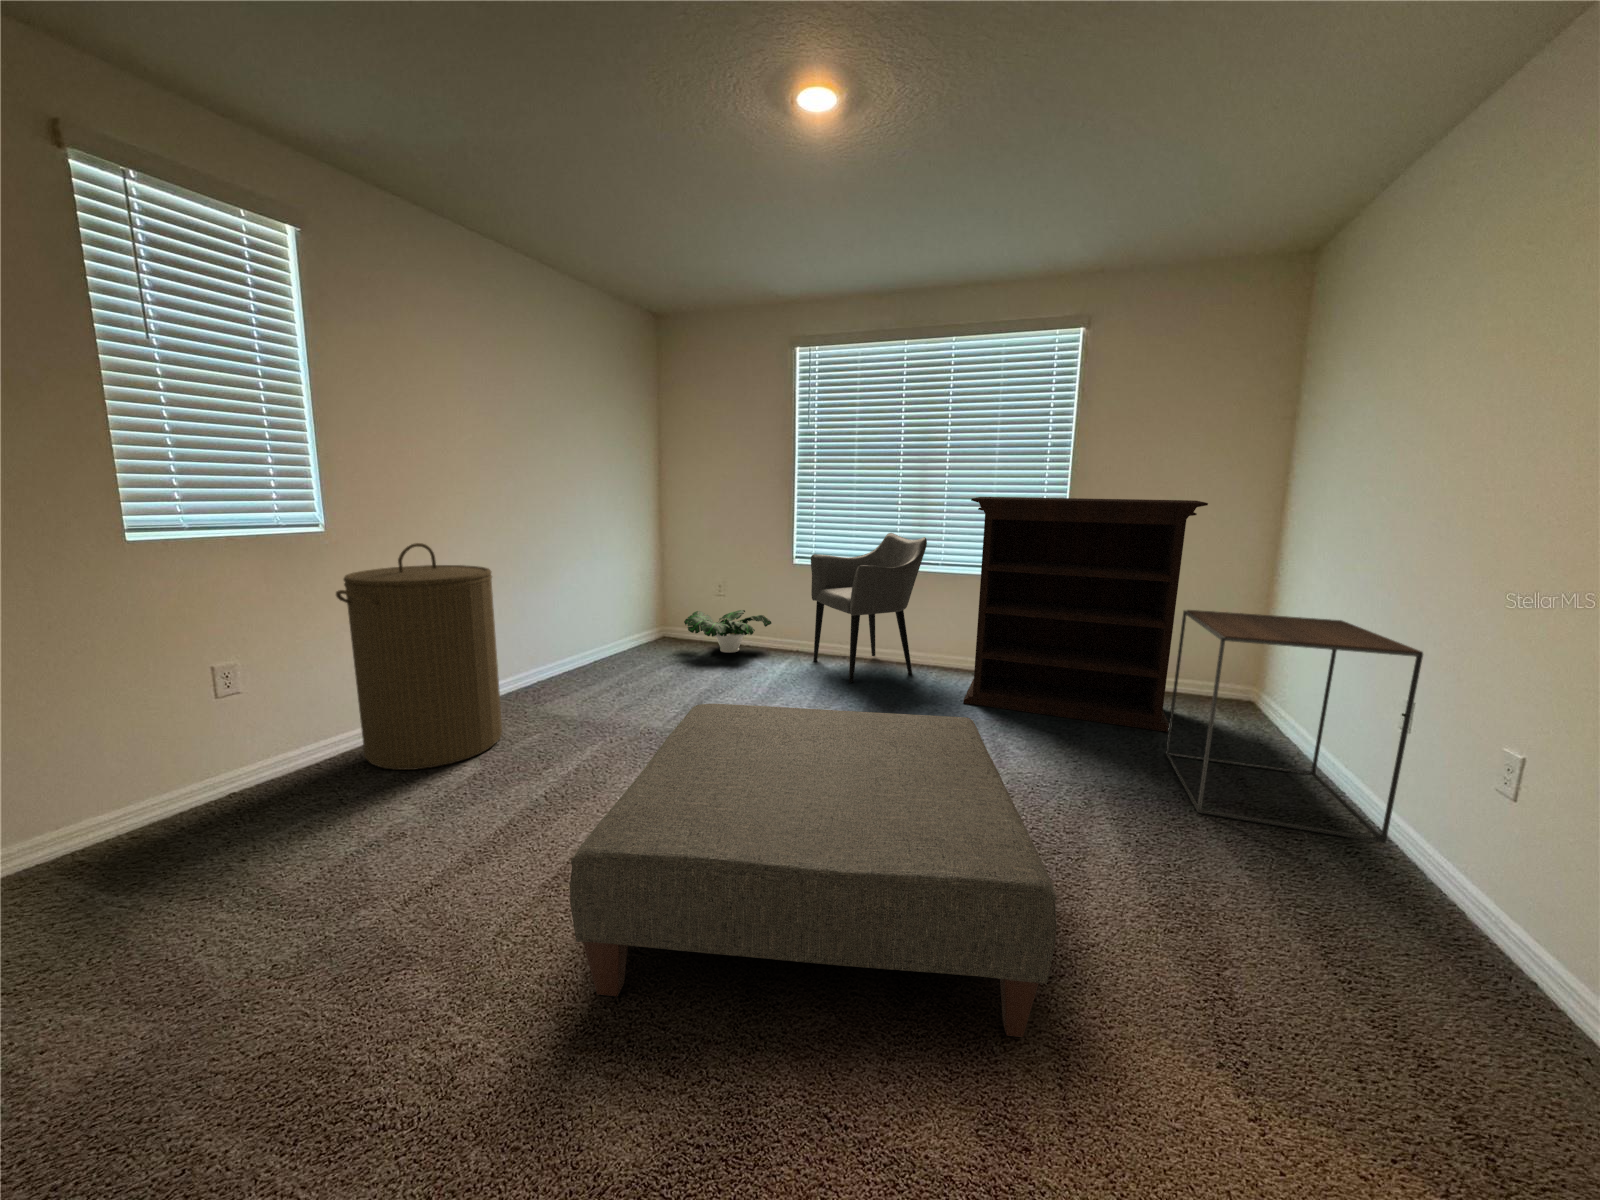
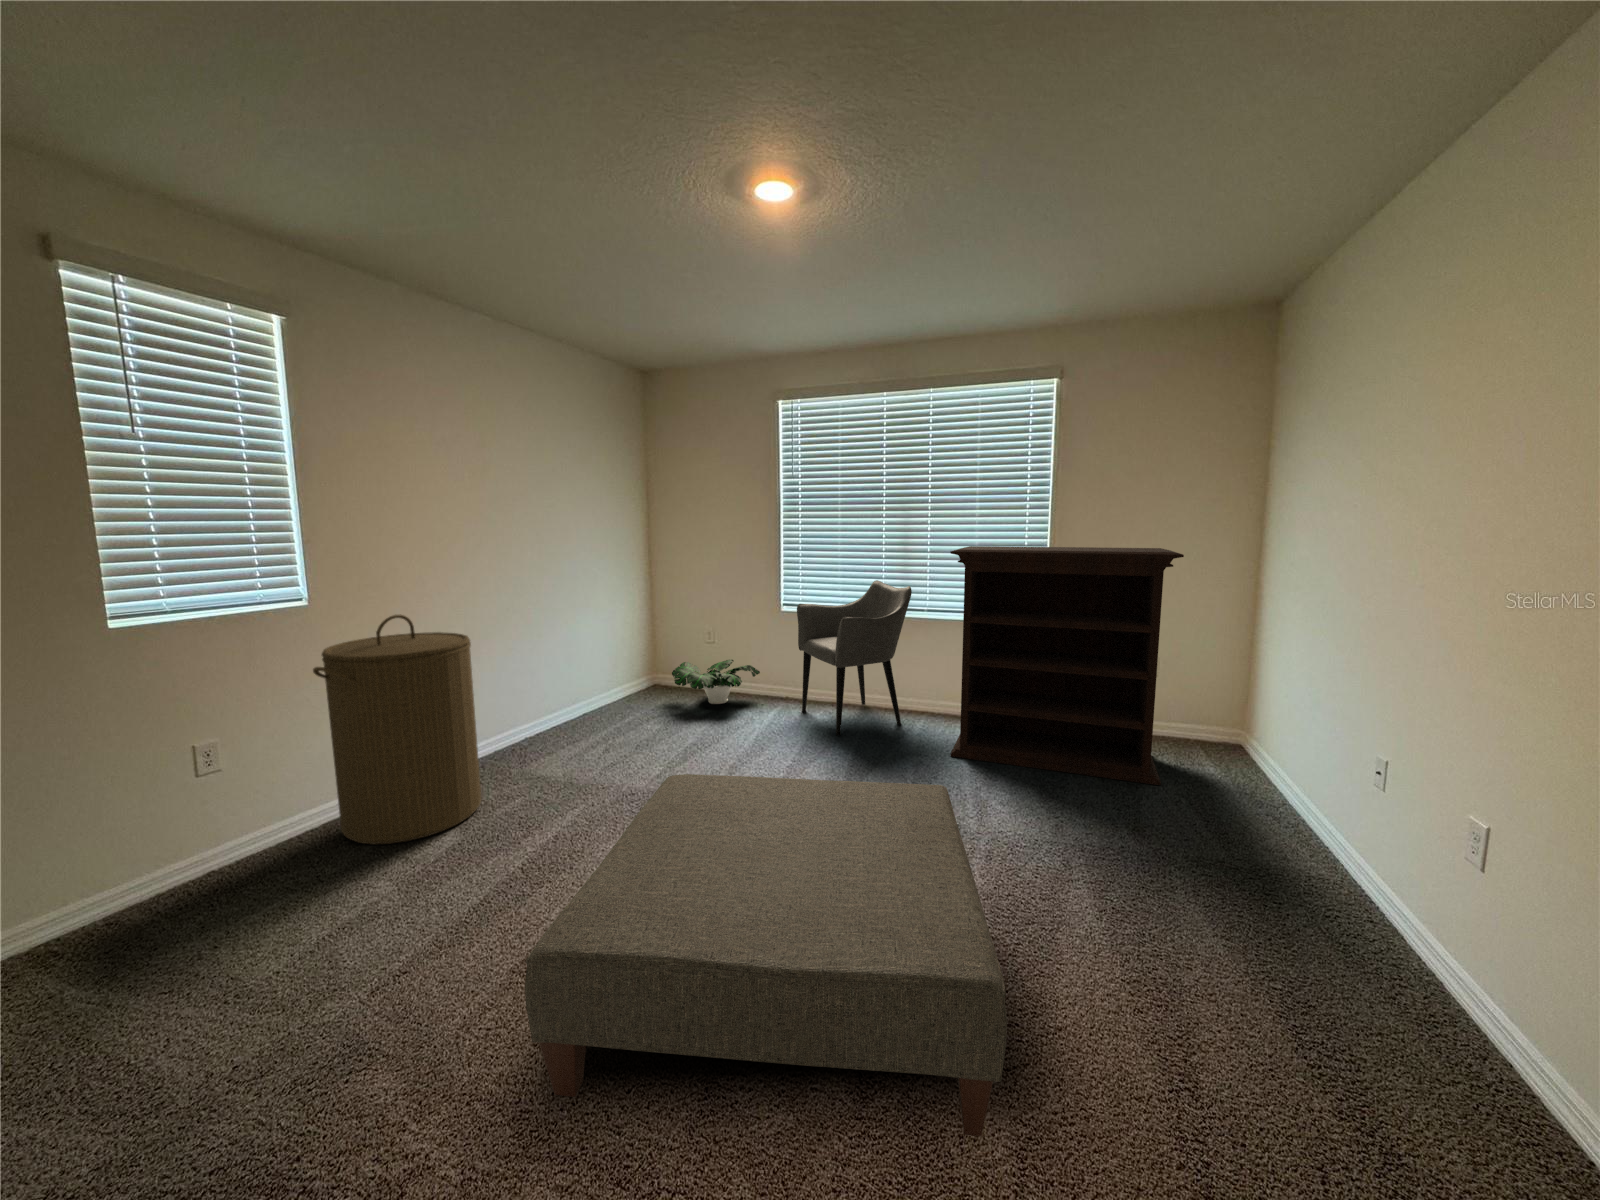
side table: present [1165,610,1423,843] -> none [1152,664,1393,908]

